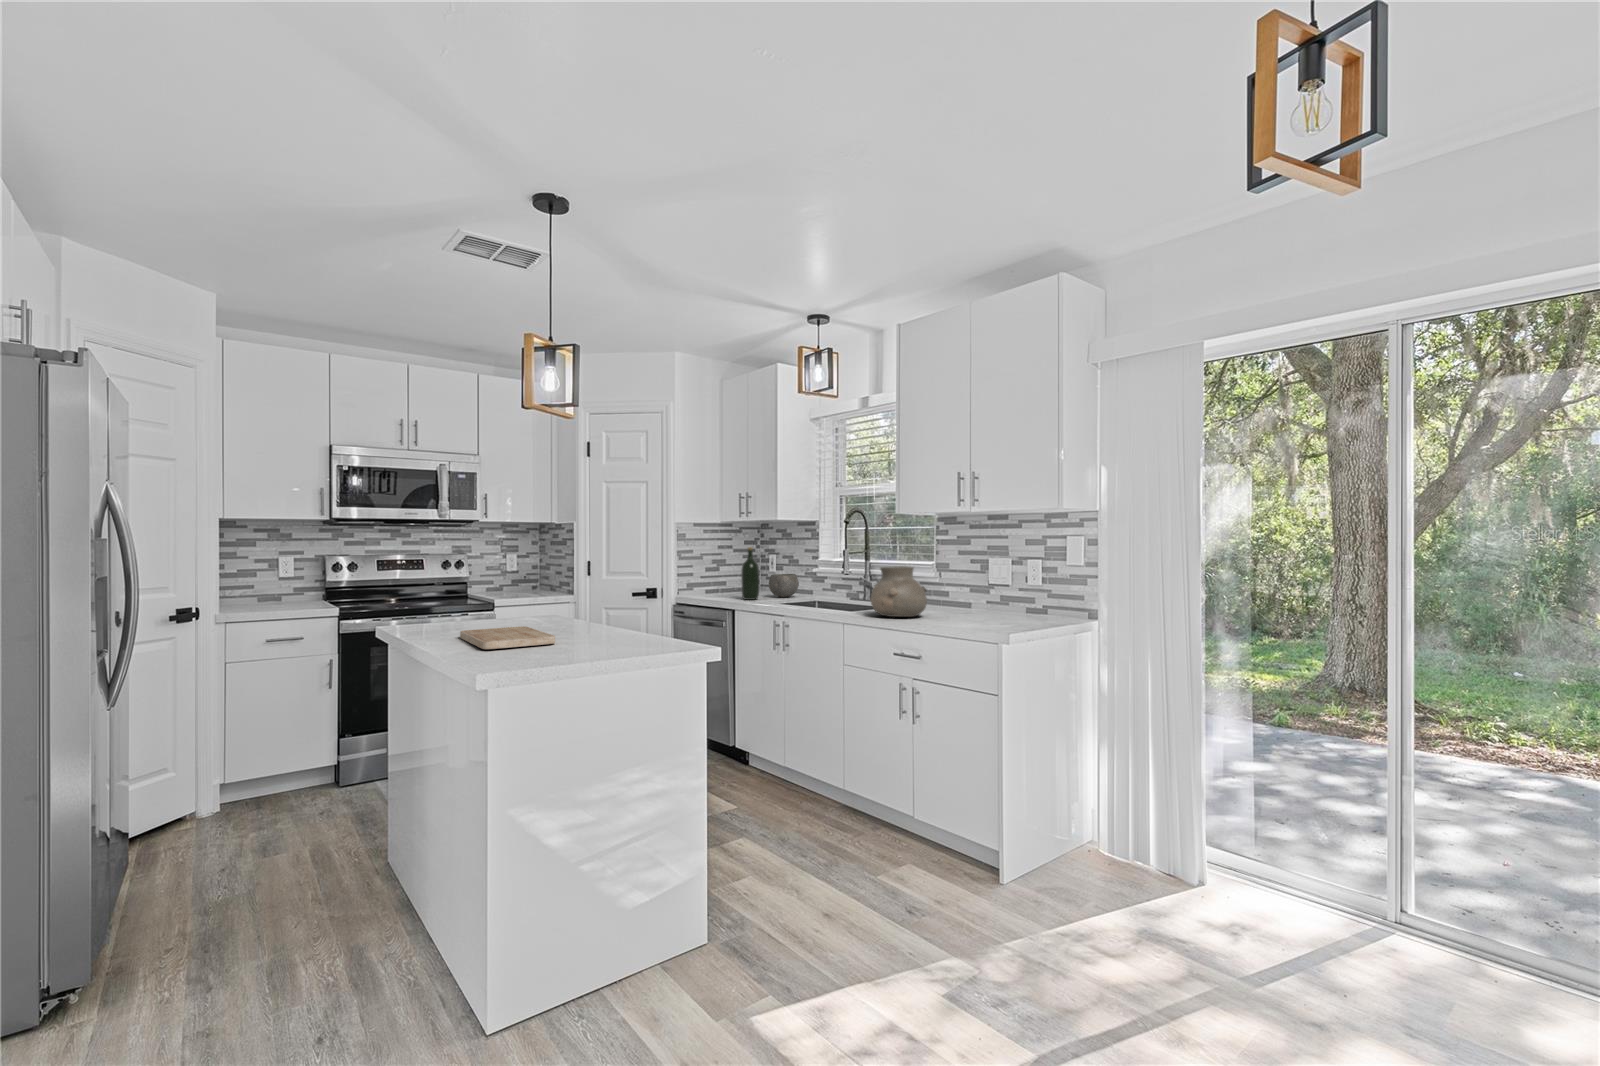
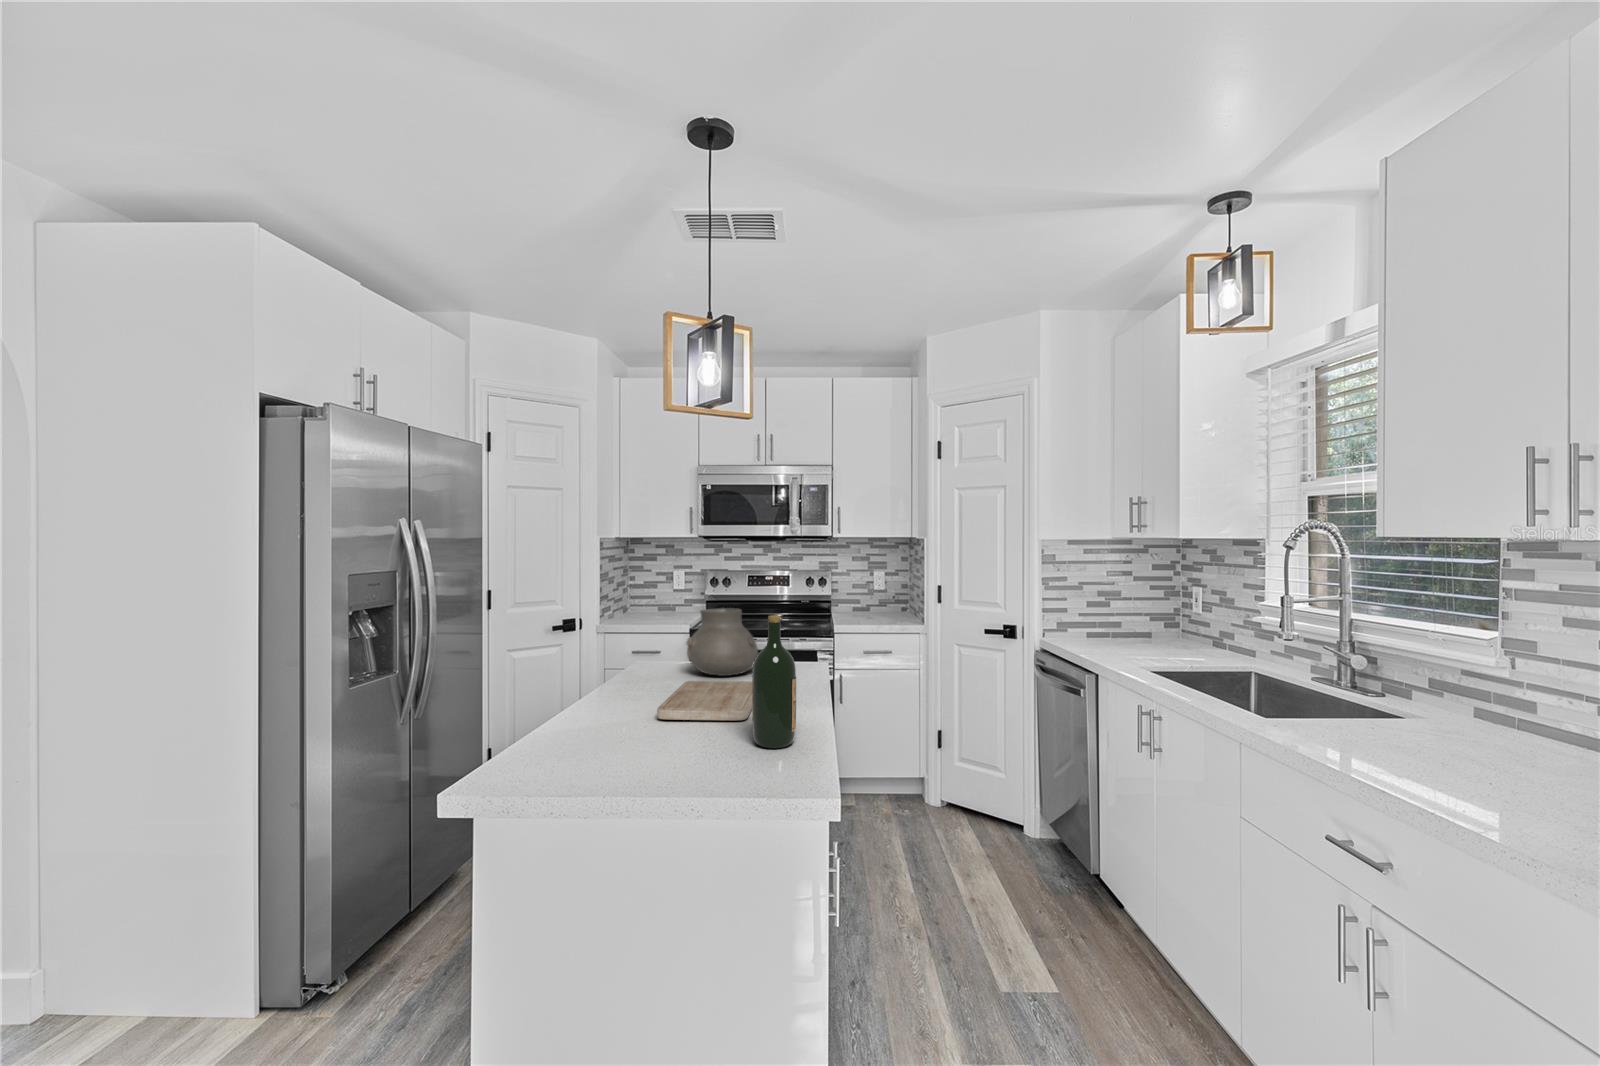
wine bottle: present [741,547,759,600] -> present [752,615,796,748]
vase: present [870,566,927,617] -> present [687,608,758,676]
ceramic bowl: present [769,574,798,597] -> none [1174,620,1225,656]

